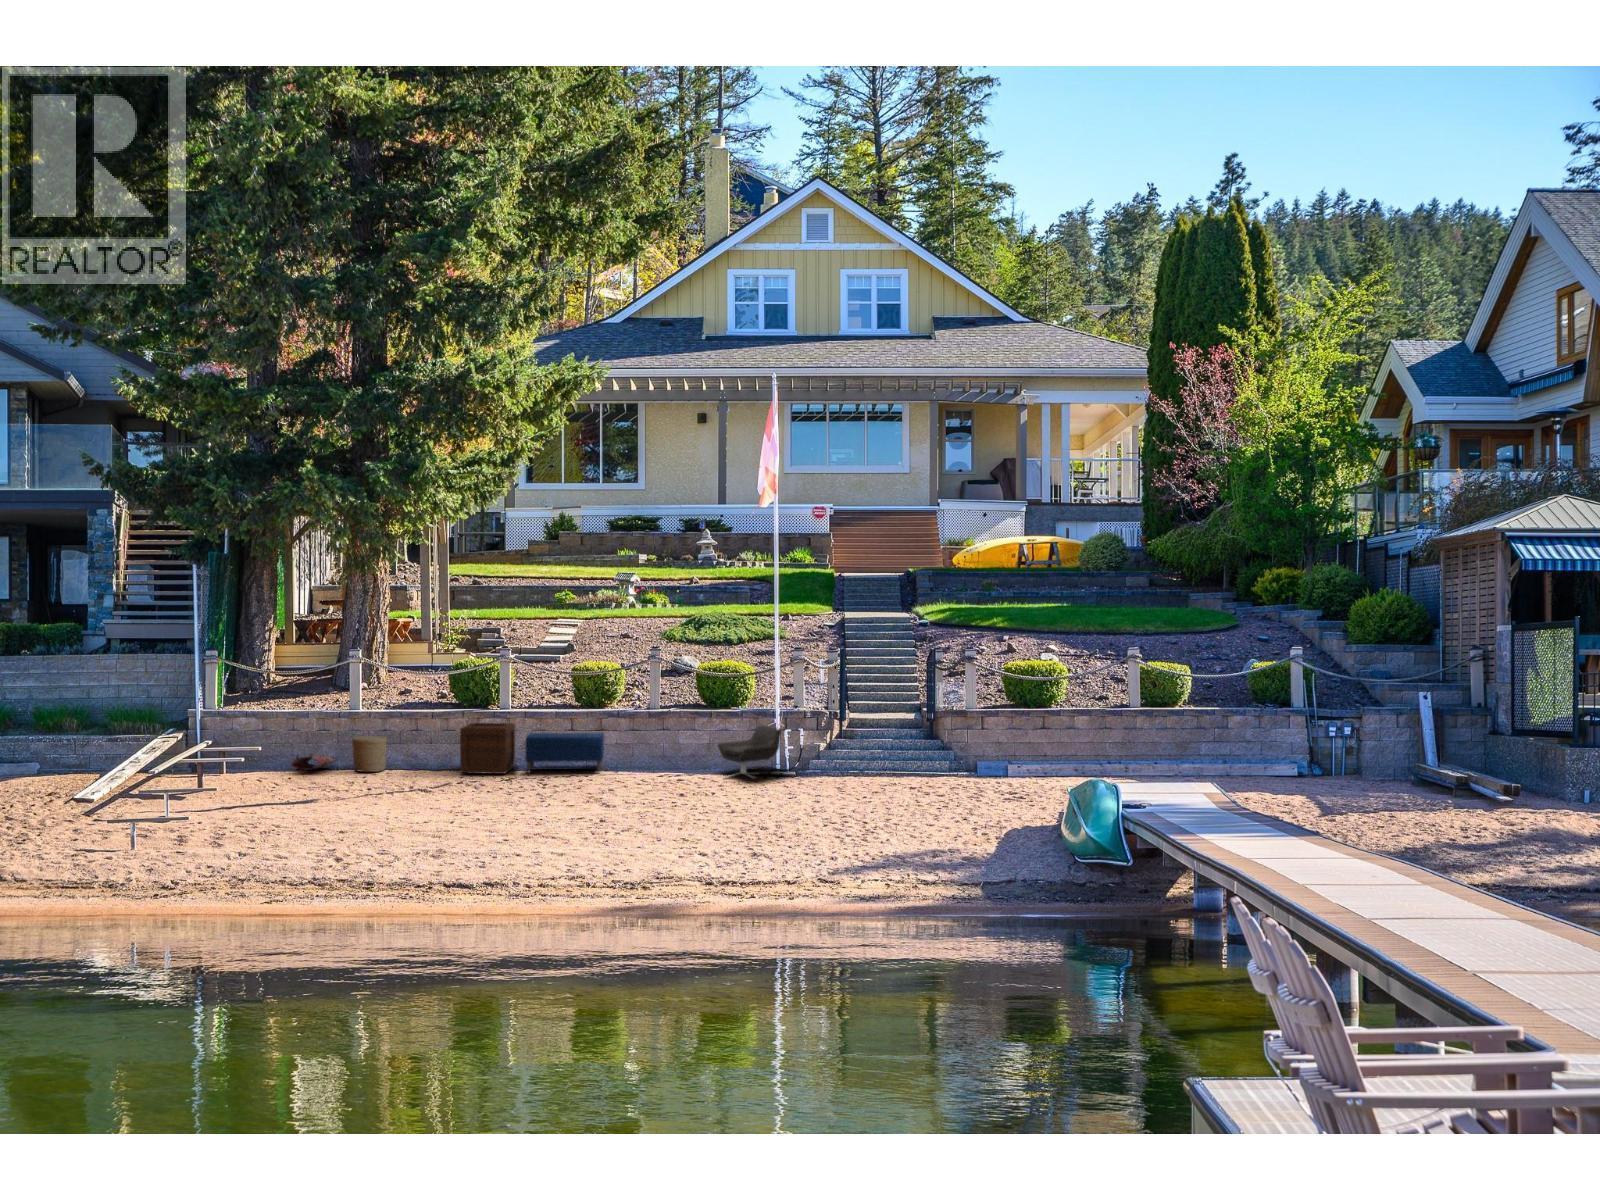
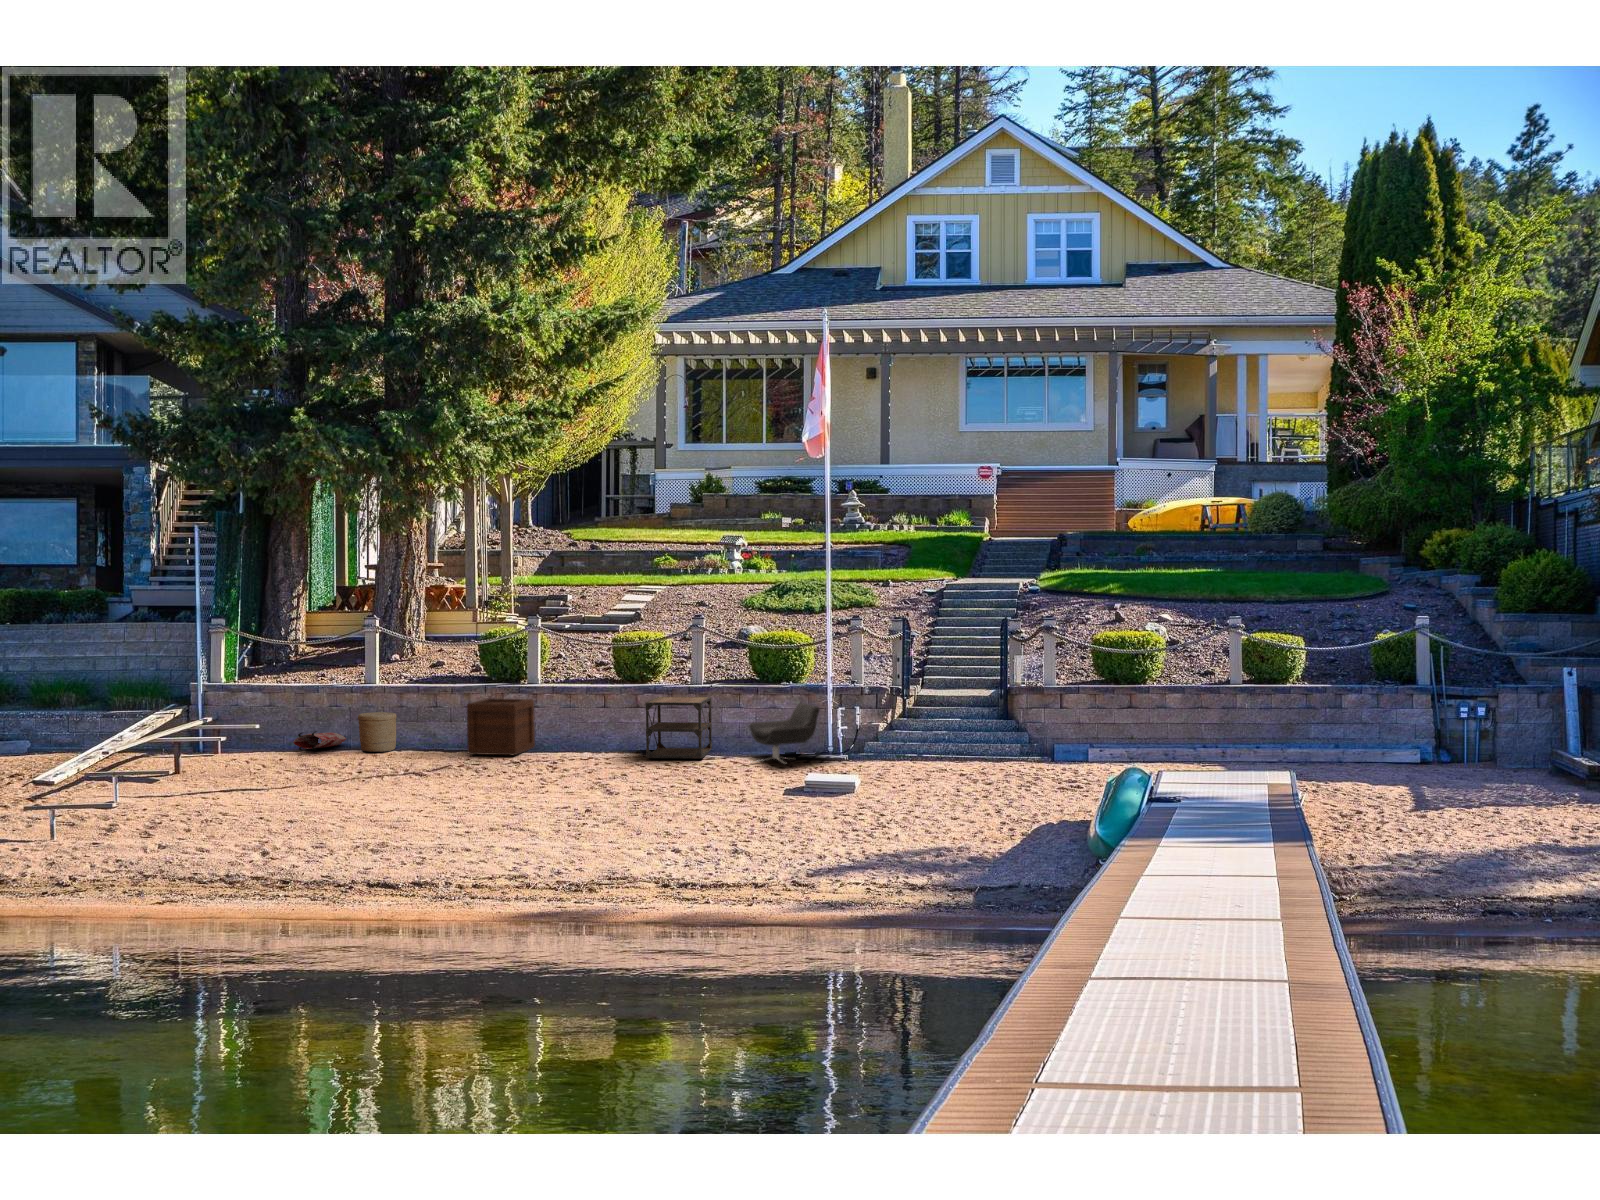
side table: none [627,720,679,775] -> present [645,697,712,758]
bench: present [525,733,604,772] -> none [537,711,630,755]

